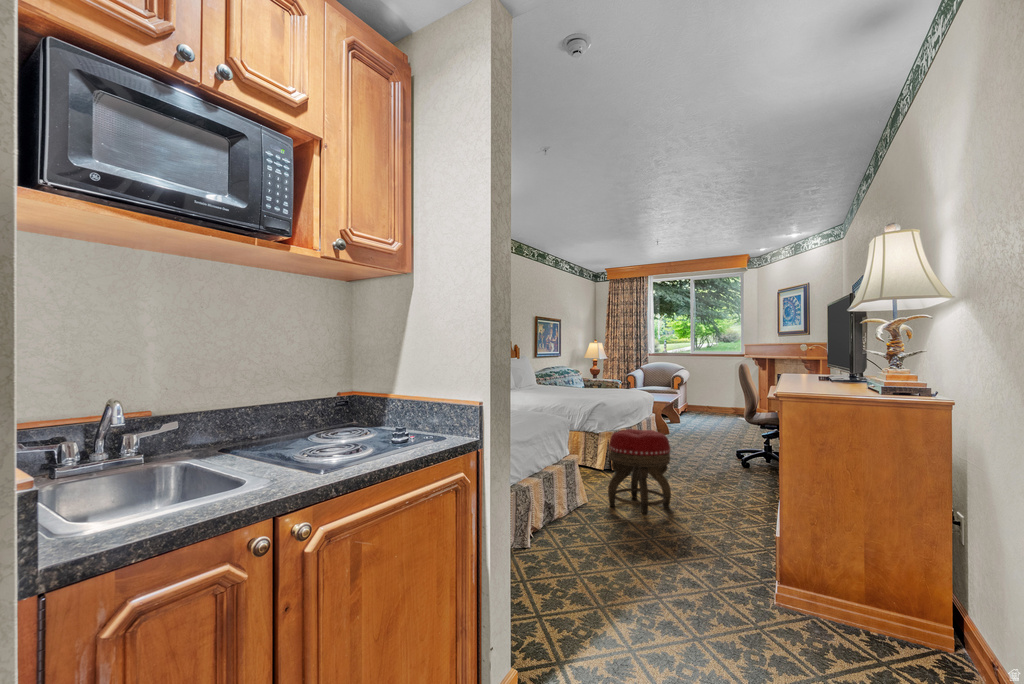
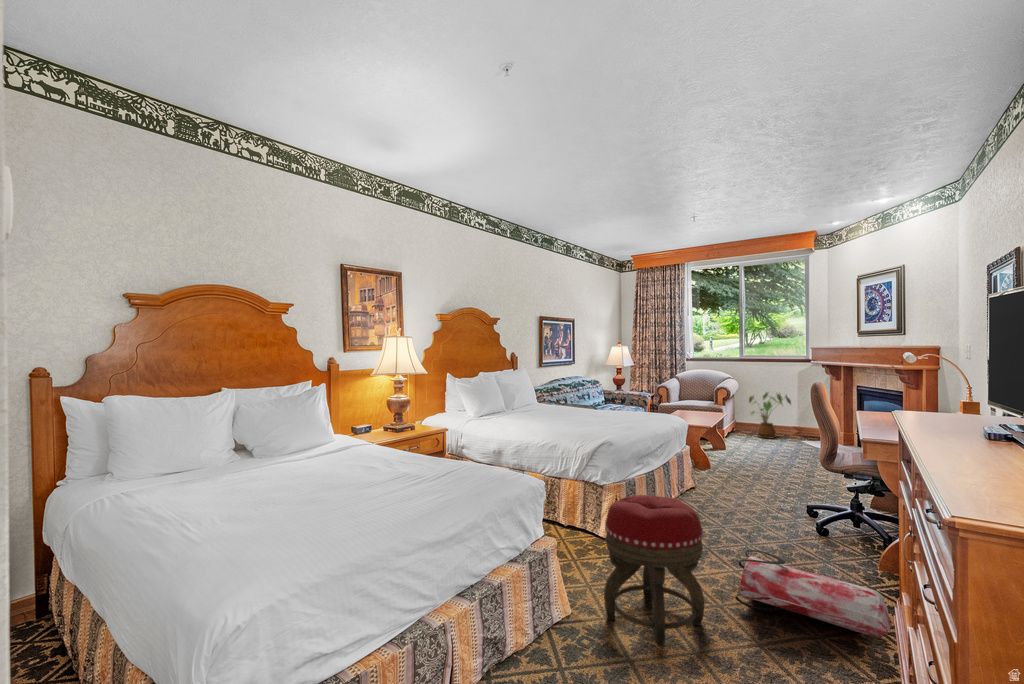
house plant: none [697,380,729,416] -> present [749,393,791,438]
bag: none [690,466,780,508] -> present [736,550,891,637]

